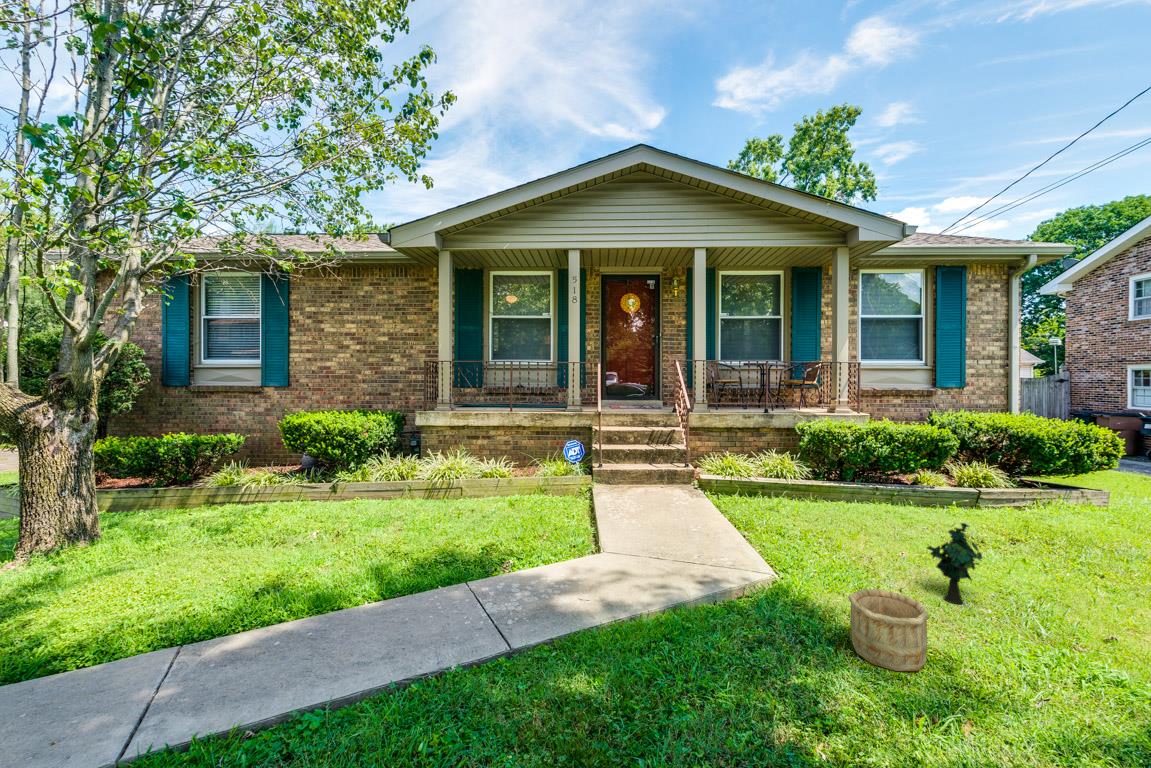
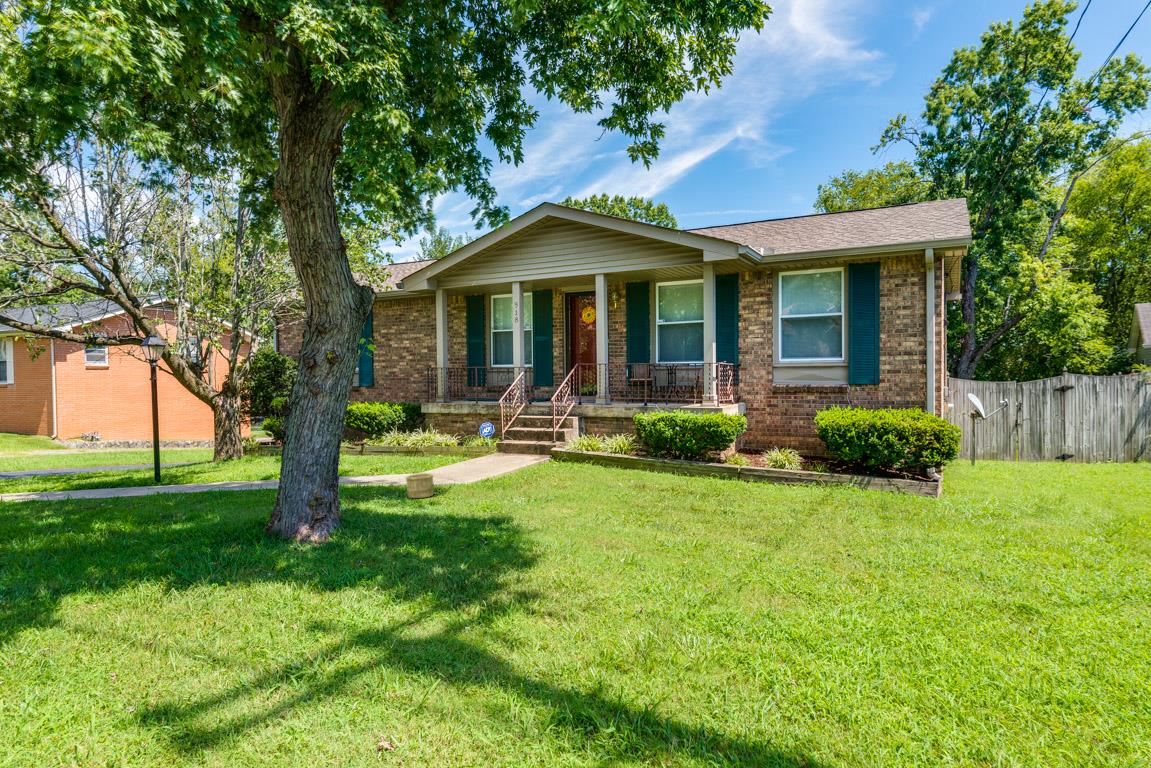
decorative plant: present [927,523,983,604] -> none [488,454,510,493]

